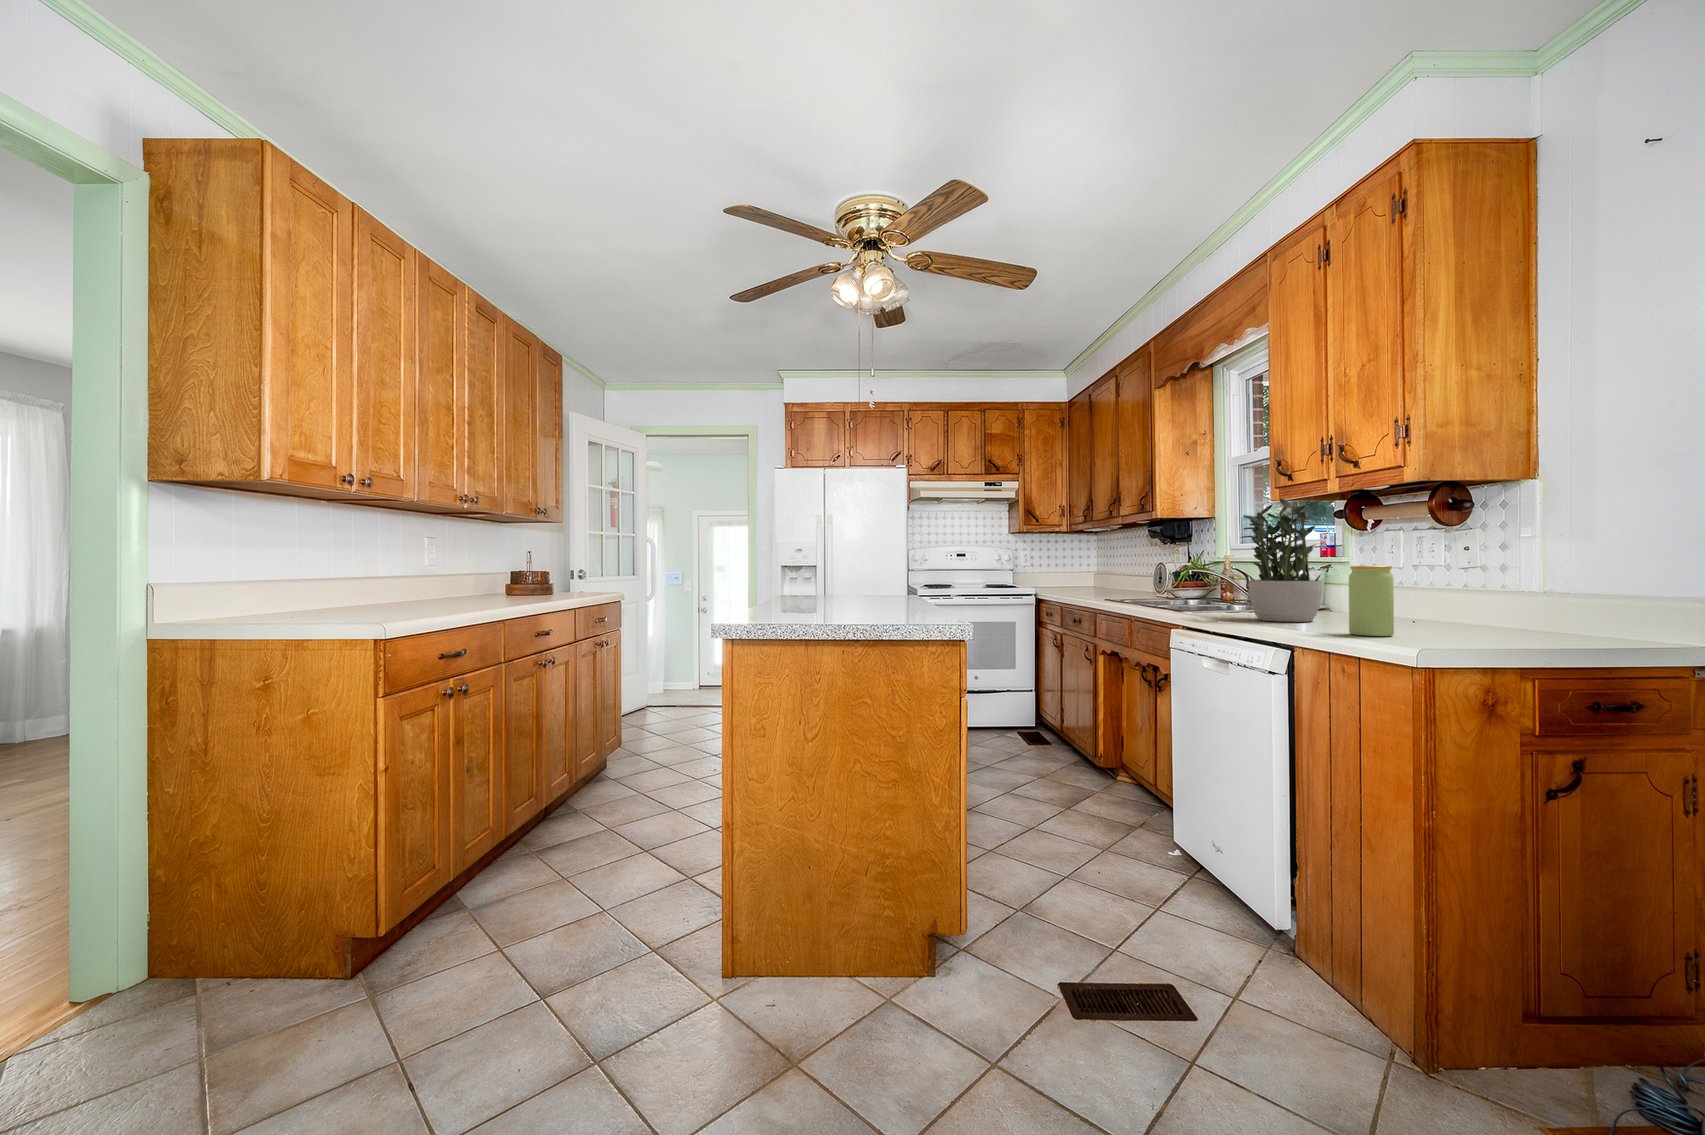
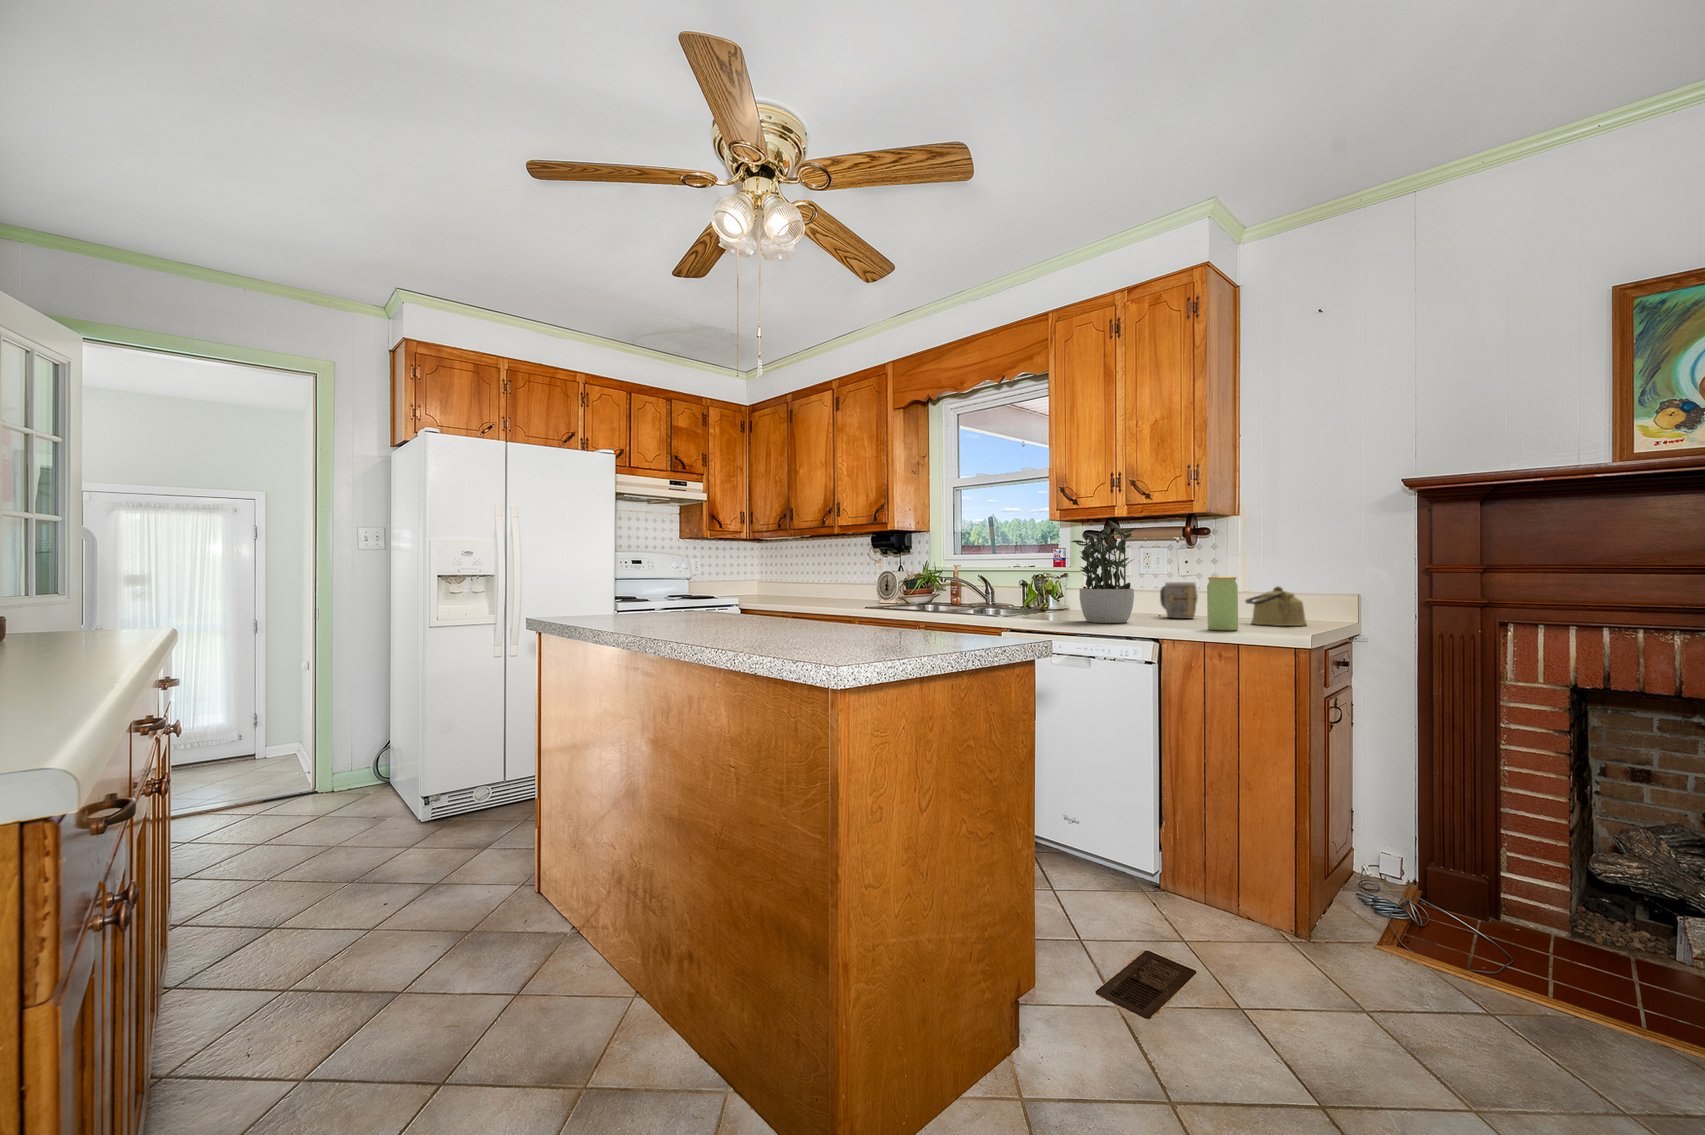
mug: none [1411,574,1467,623] -> present [1160,582,1197,618]
kettle: none [1478,580,1589,639] -> present [1245,587,1307,626]

